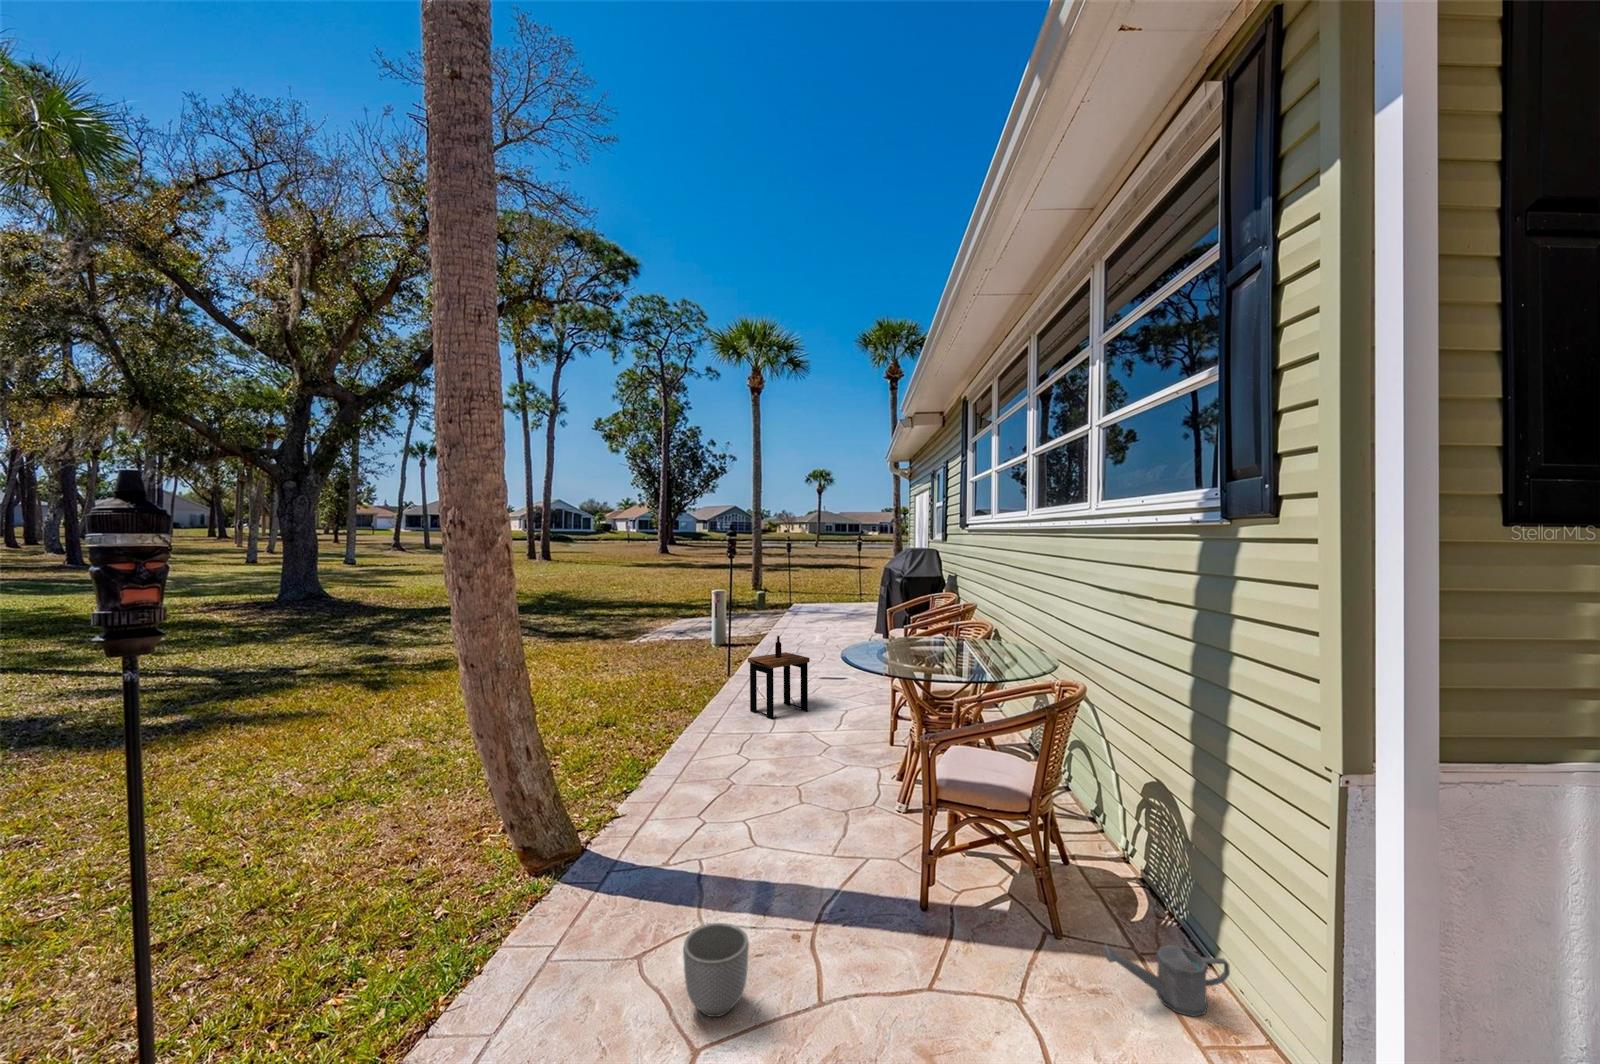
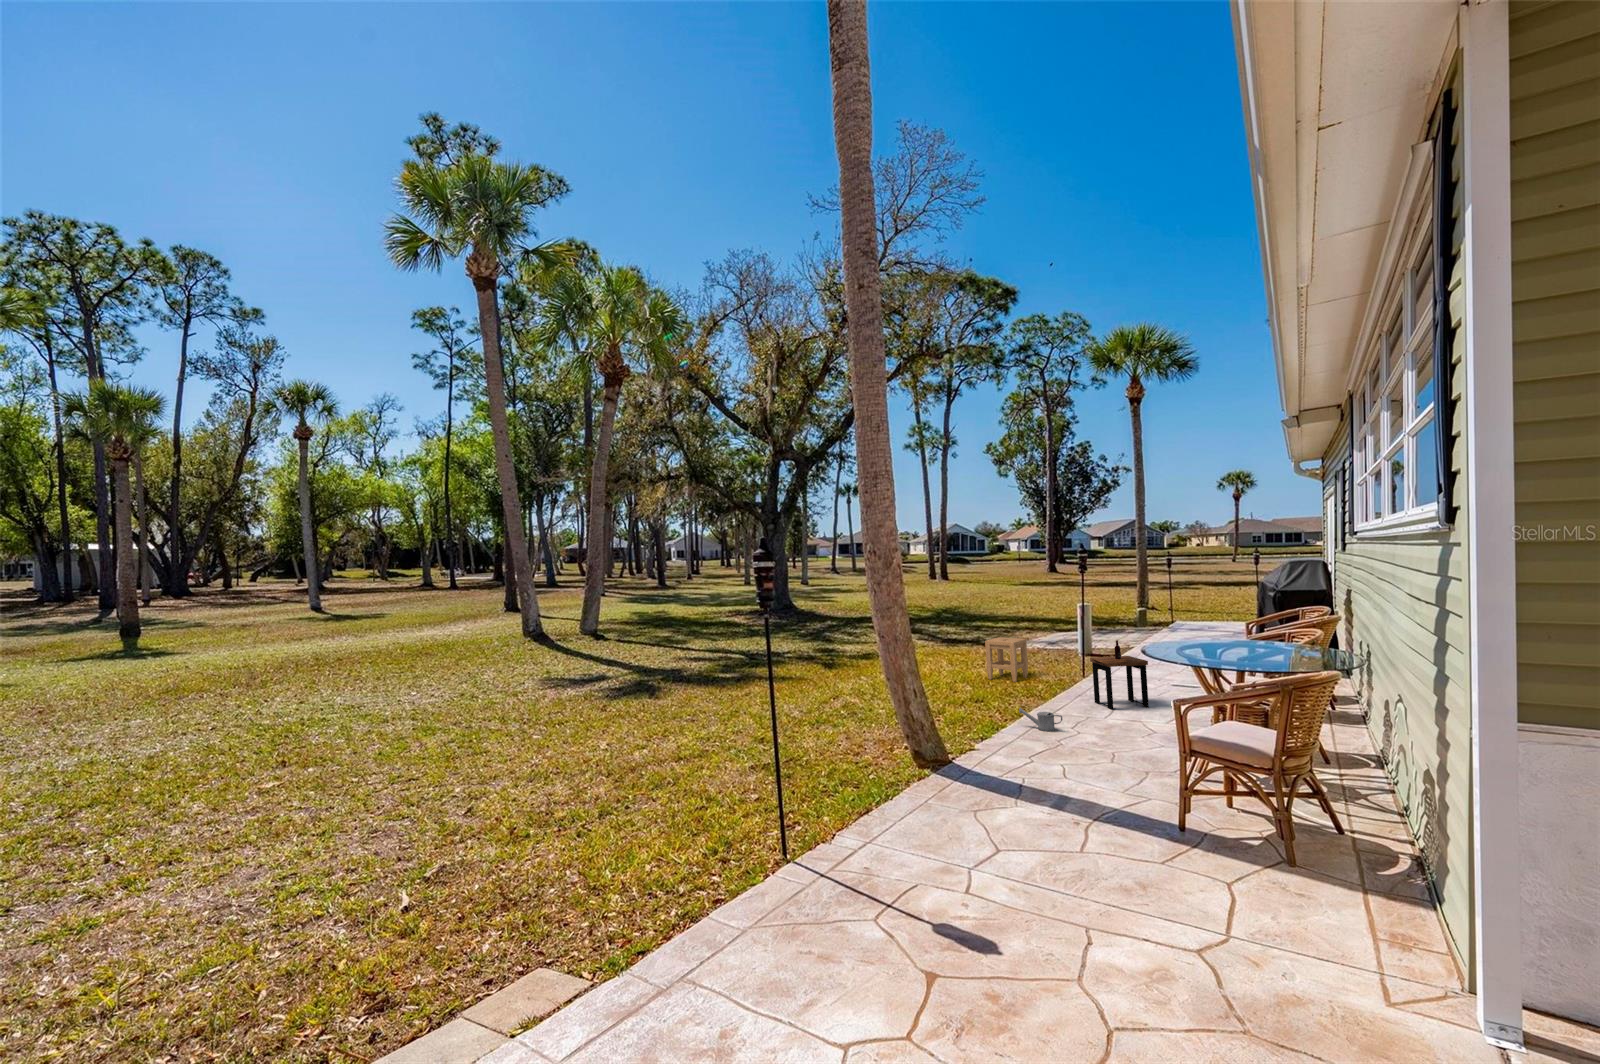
stool: none [615,636,665,692] -> present [985,637,1028,682]
planter: present [683,923,749,1017] -> none [992,793,1031,840]
watering can: present [1104,945,1230,1016] -> present [1019,708,1062,731]

